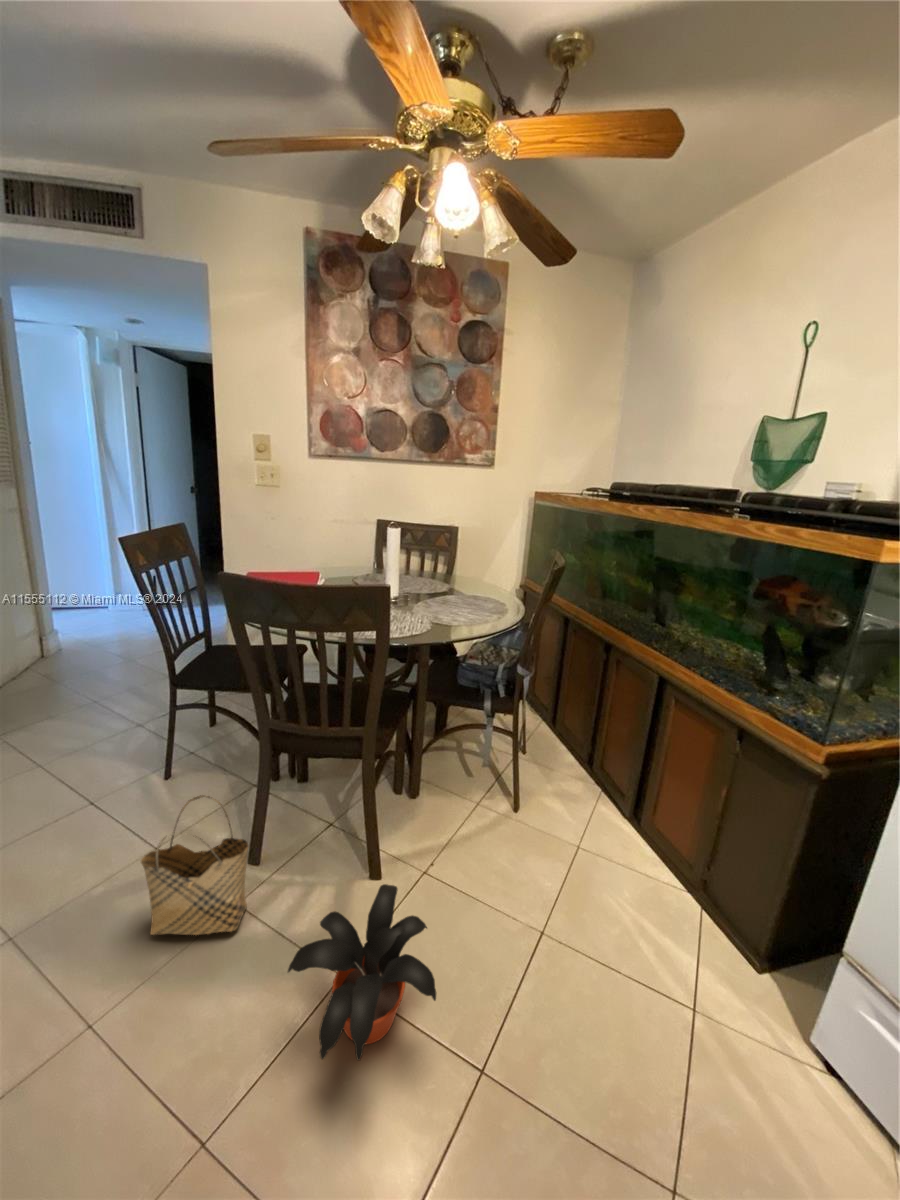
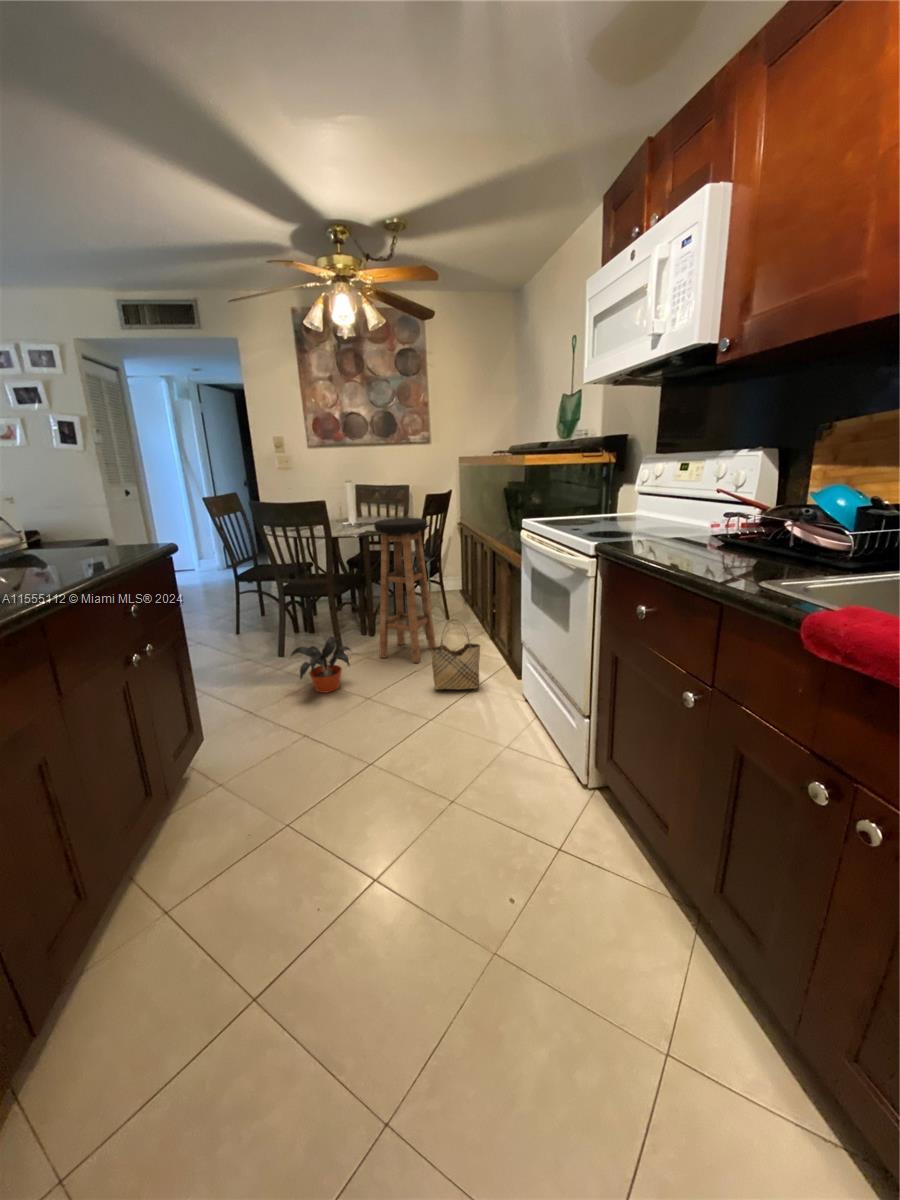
bar stool: none [449,616,574,902] -> present [374,518,436,663]
woven basket: present [141,795,248,935] -> present [430,620,480,690]

